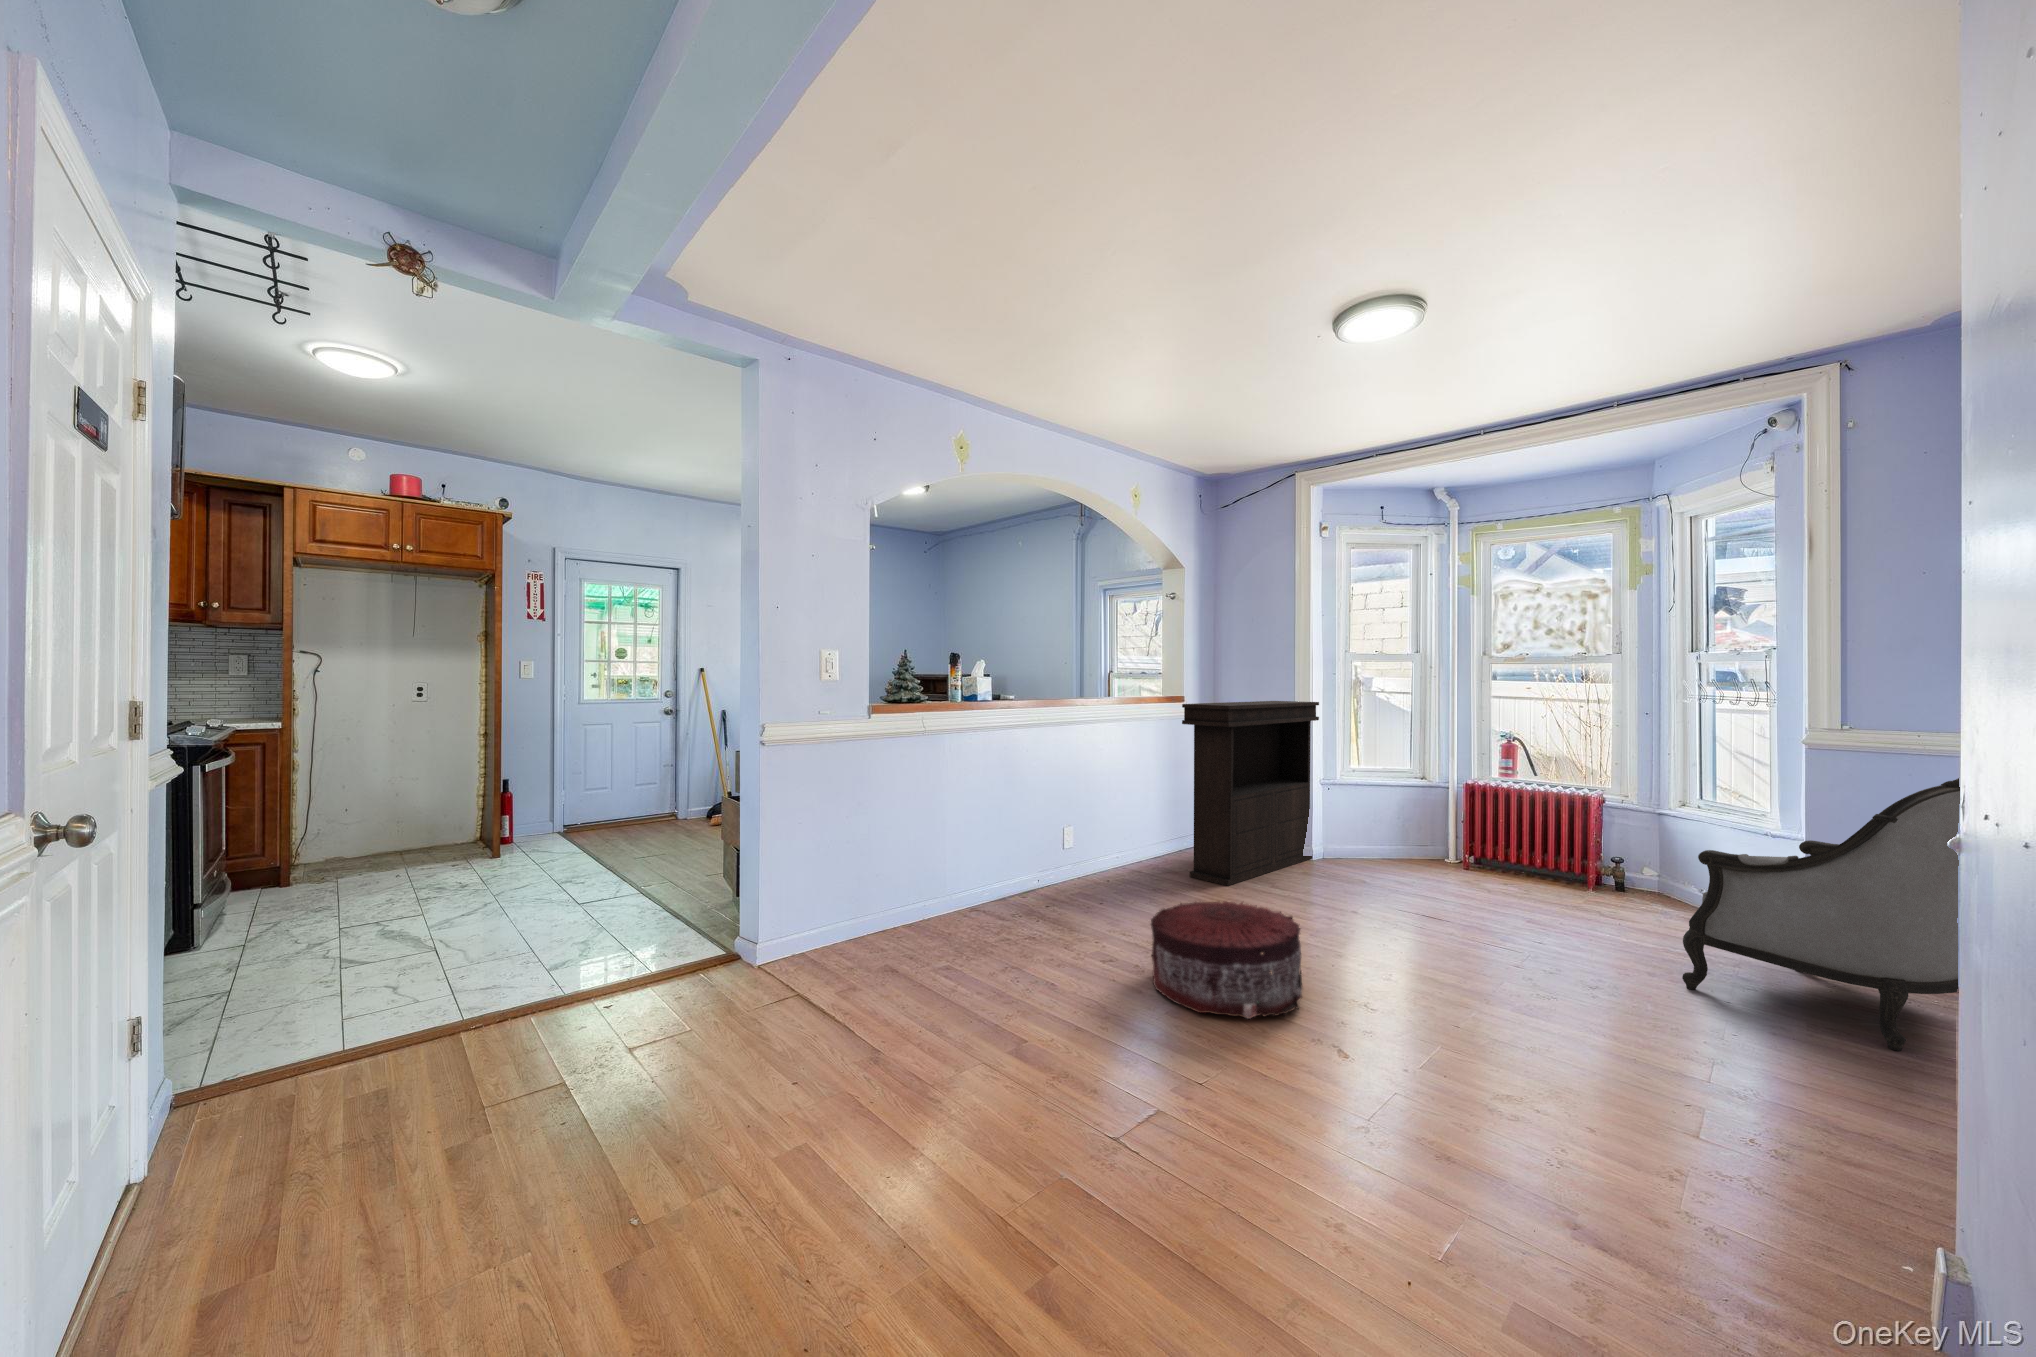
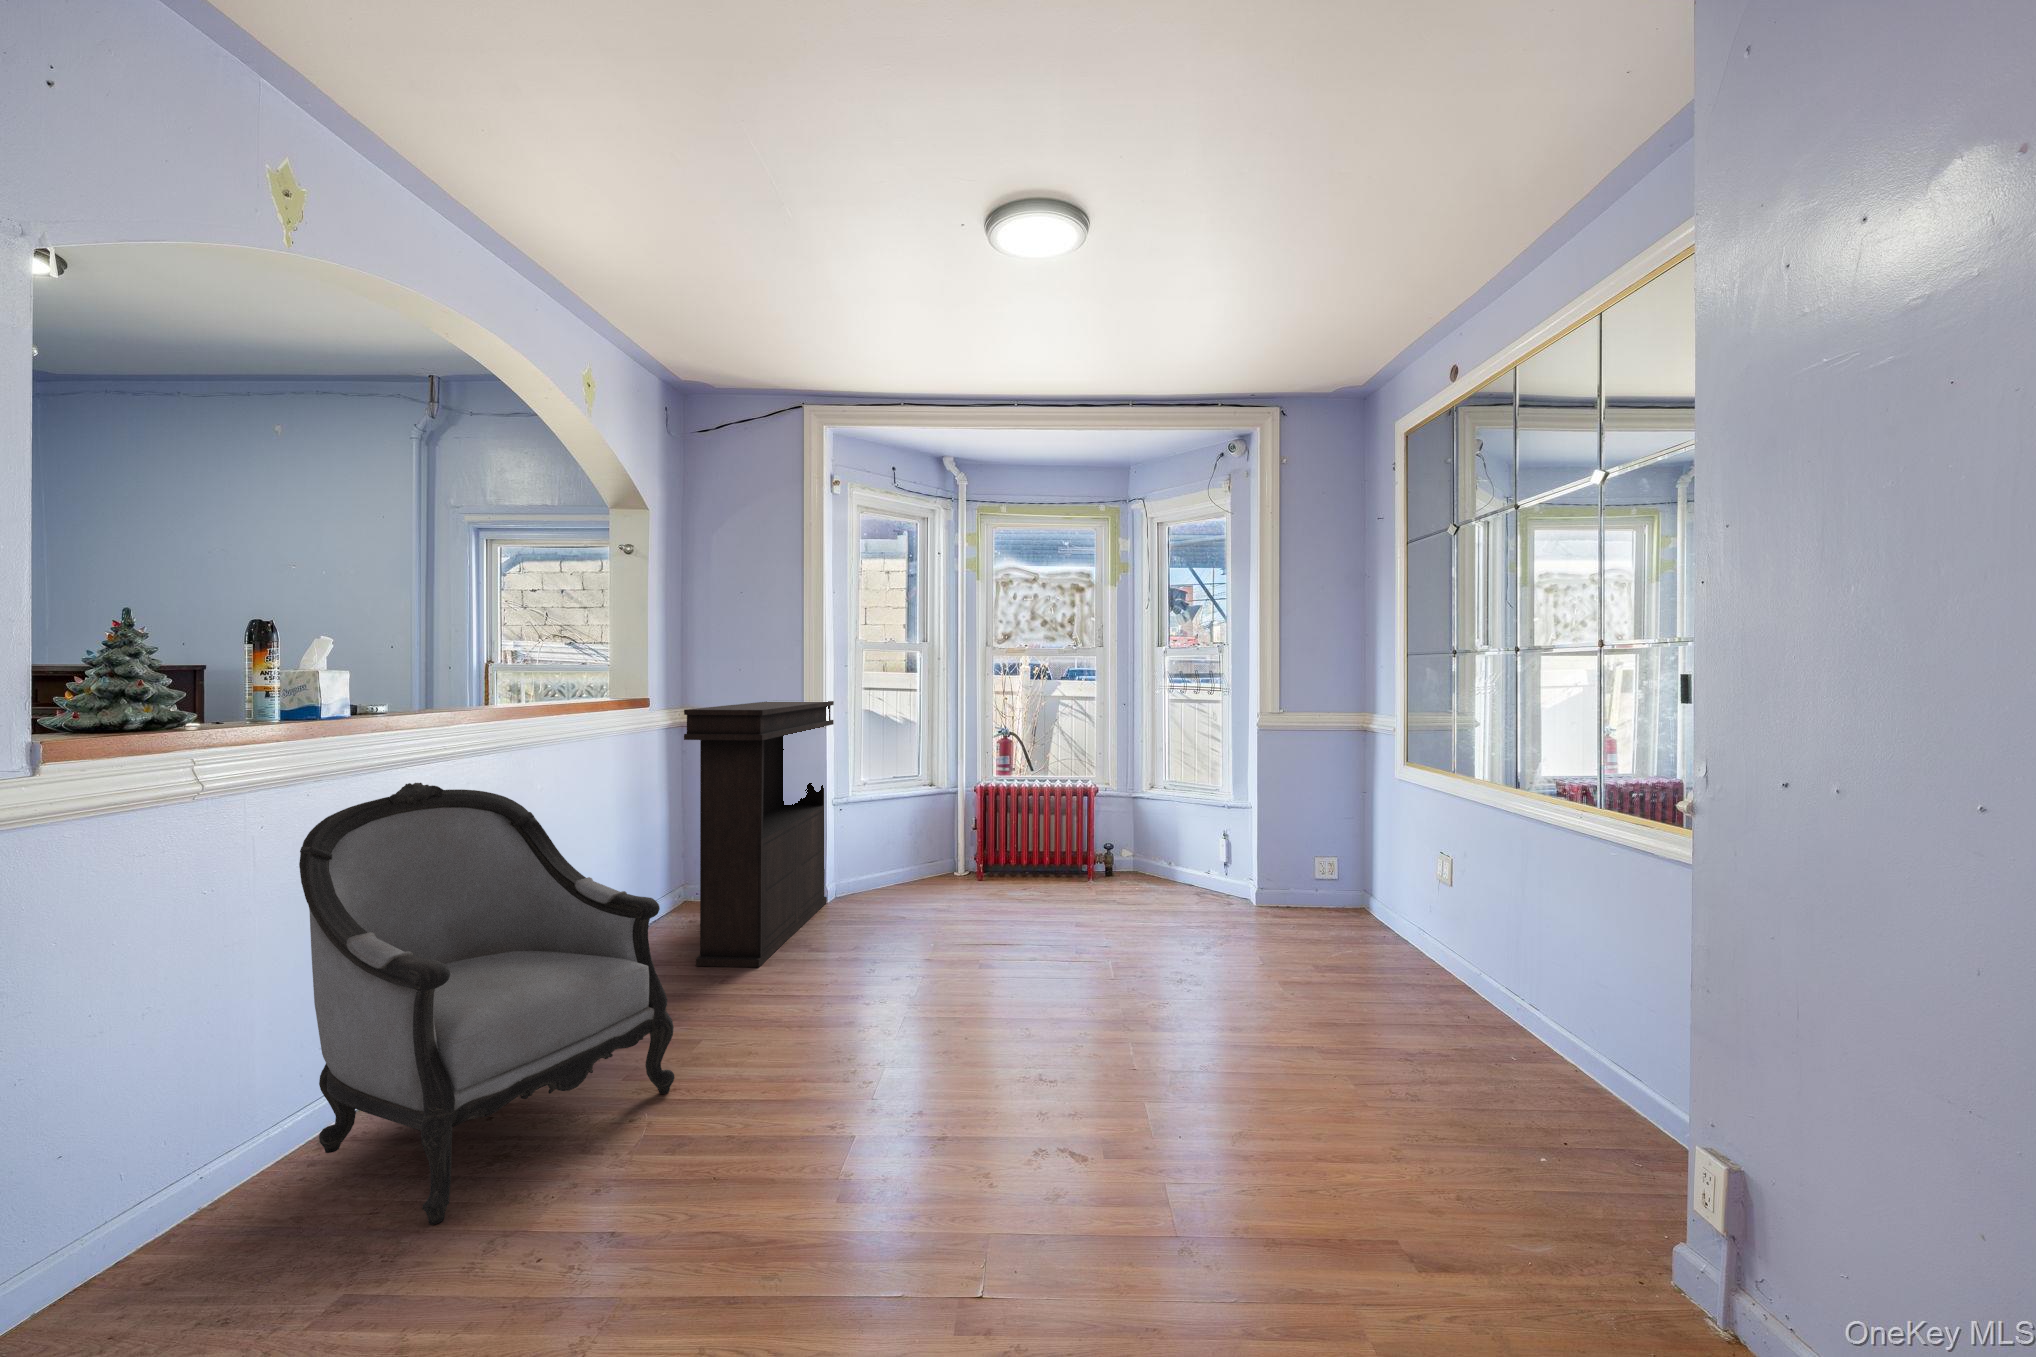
armchair: present [1682,778,1960,1051] -> present [299,783,674,1224]
pouf: present [1151,901,1303,1019] -> none [775,994,1008,1195]

